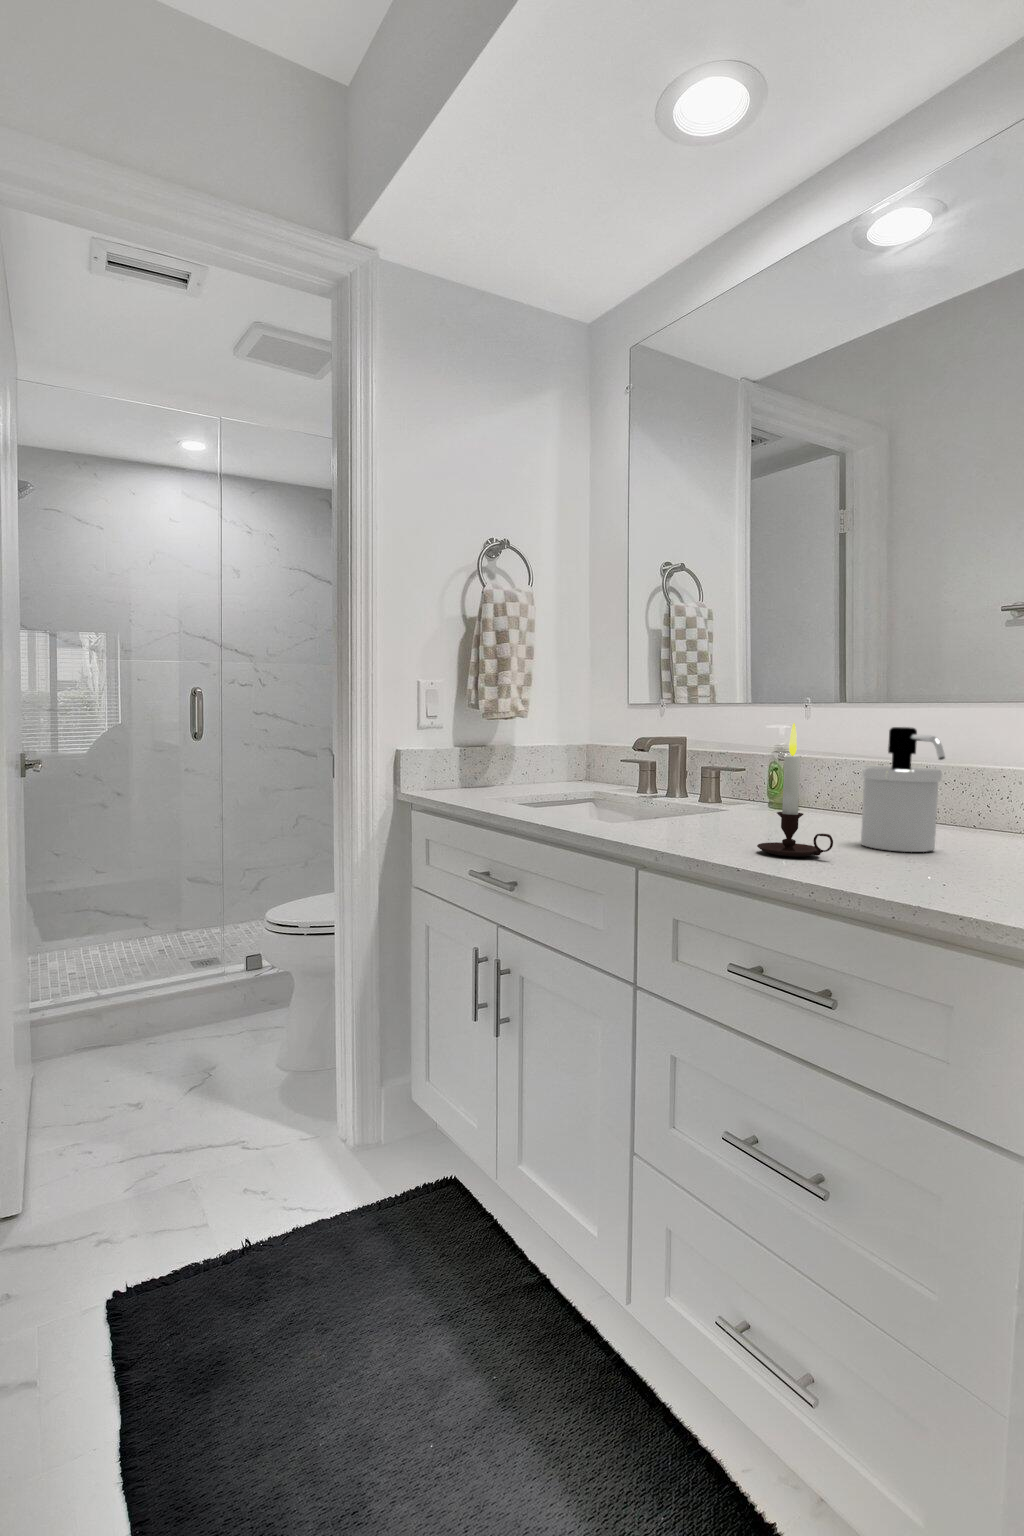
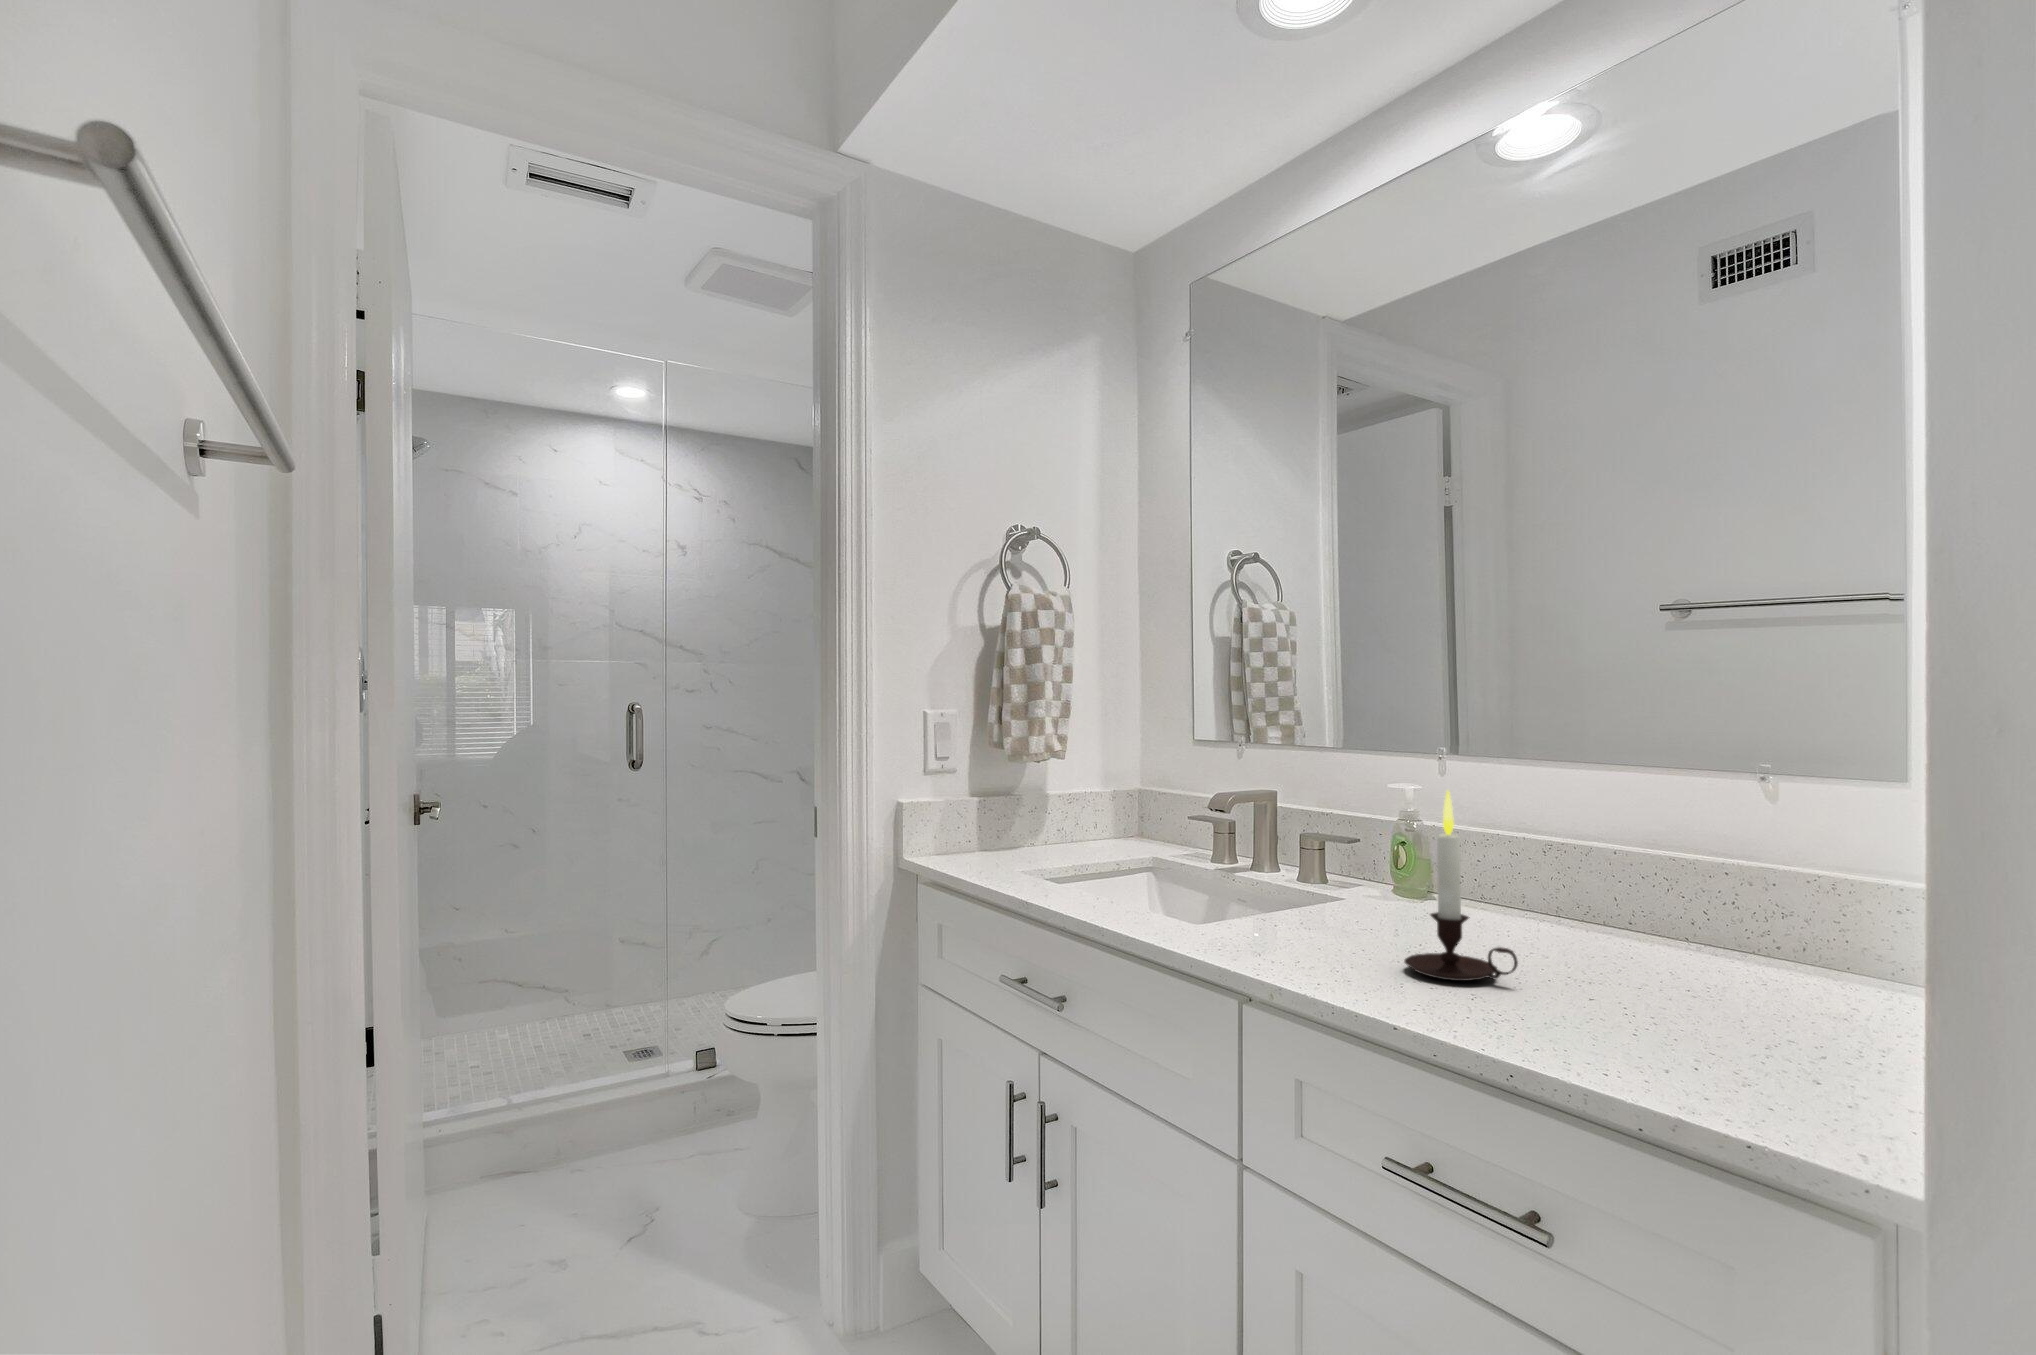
soap dispenser: present [861,727,945,852] -> none [1533,782,1664,959]

